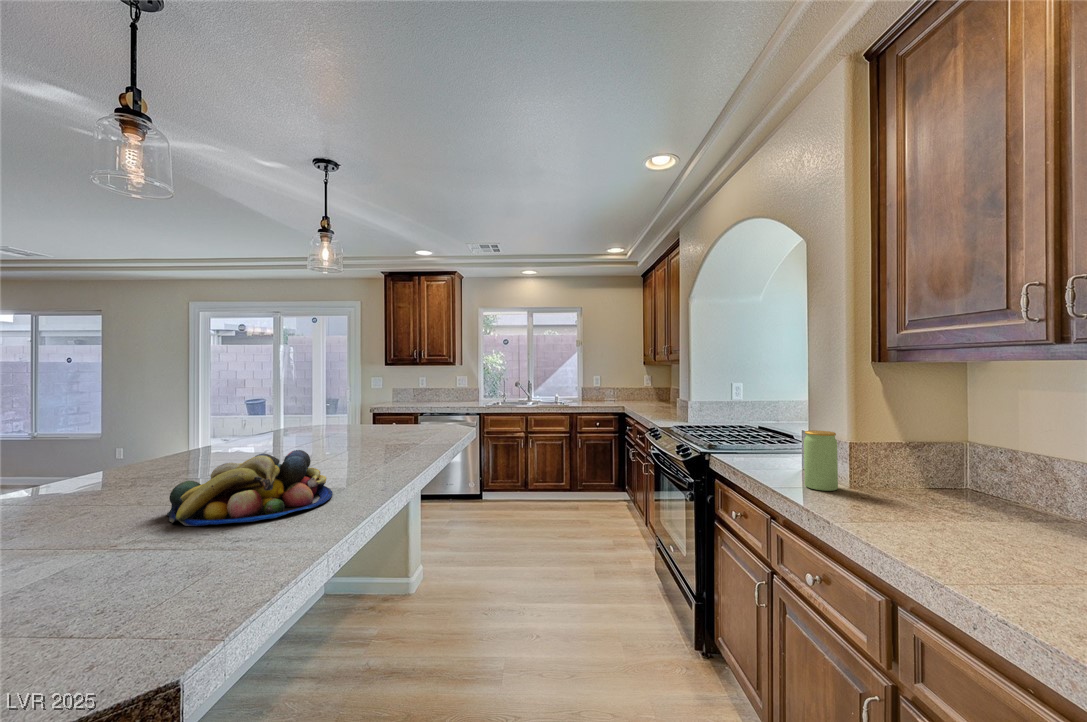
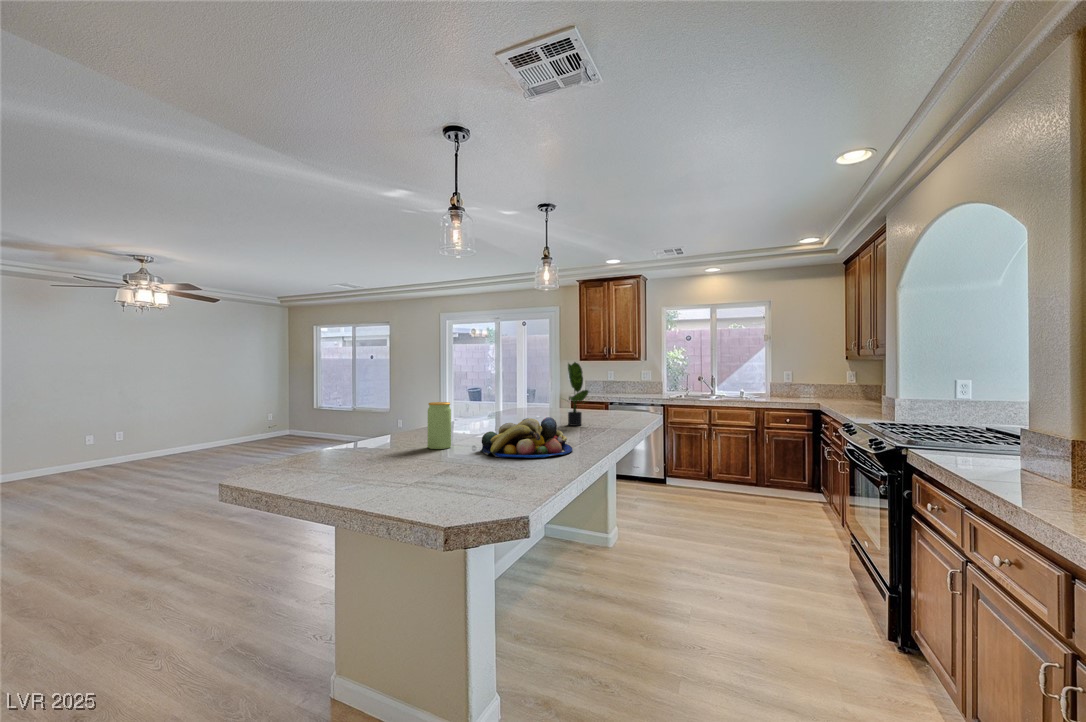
potted plant: none [337,368,386,451] -> present [568,362,588,426]
jar: present [804,430,838,491] -> present [427,402,451,449]

